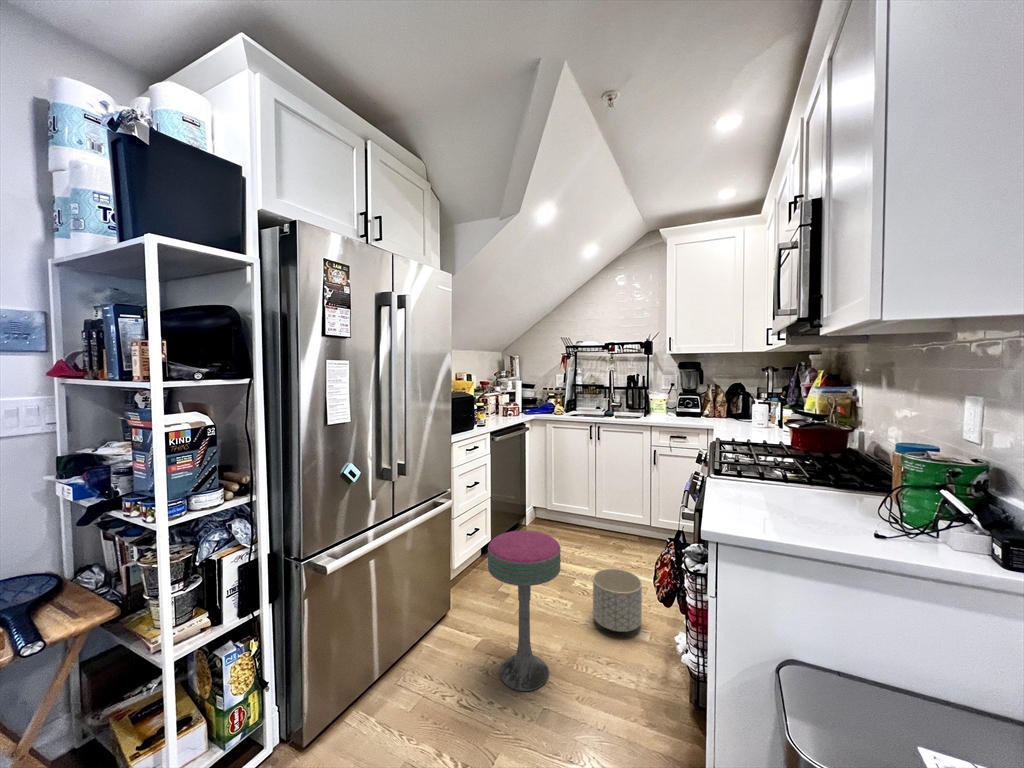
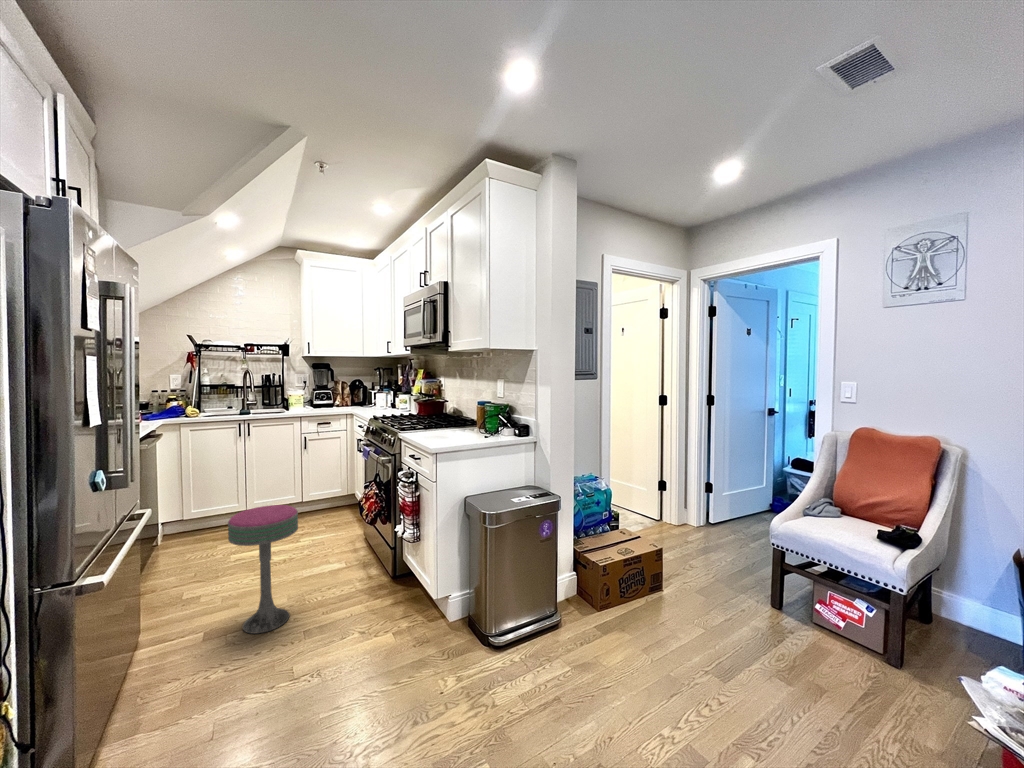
planter: present [593,569,642,632] -> none [294,526,335,571]

